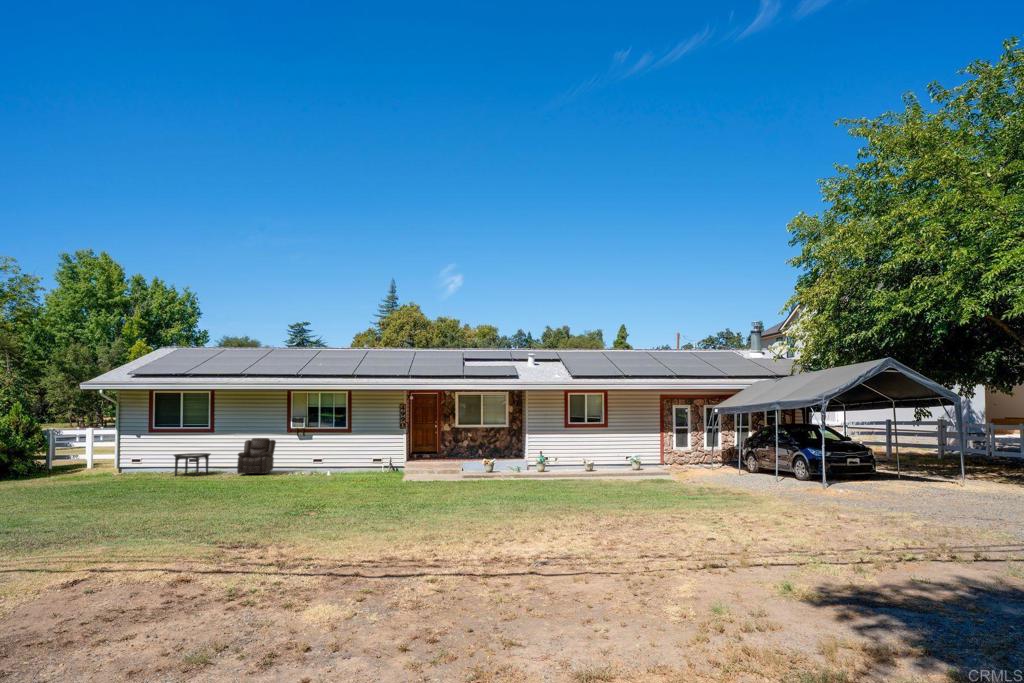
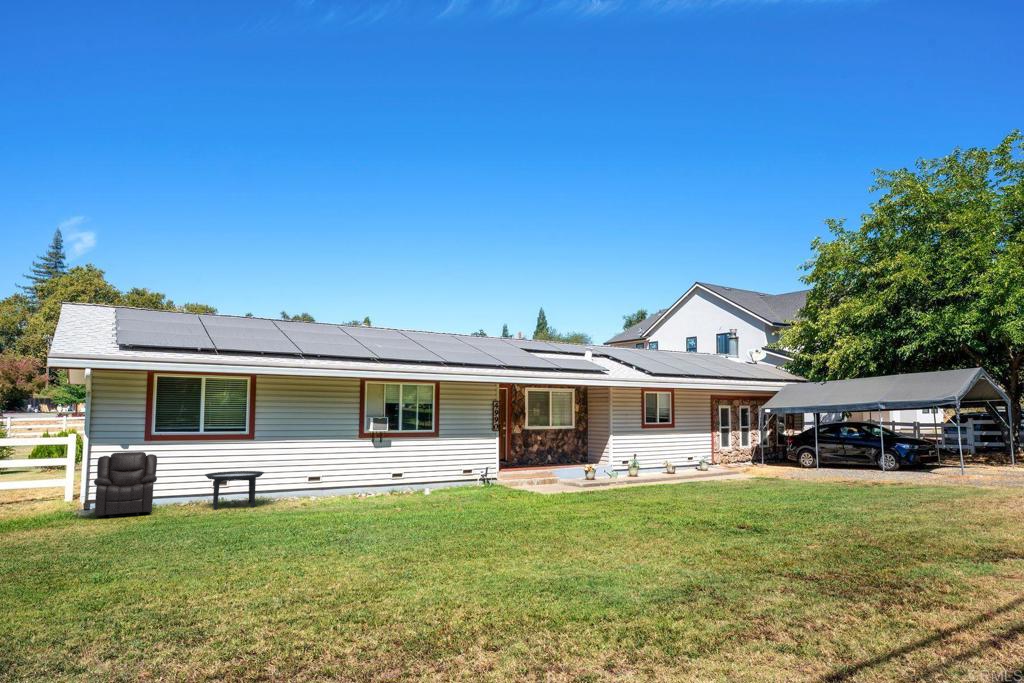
chair: present [237,438,276,475] -> present [94,452,157,518]

